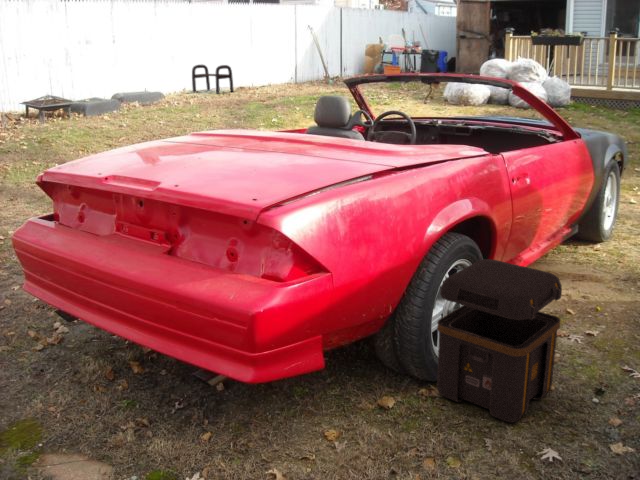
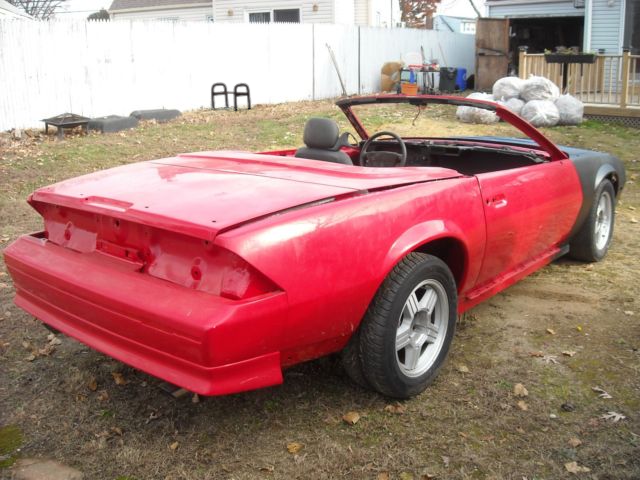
toolbox: present [437,259,562,423] -> none [402,280,523,440]

